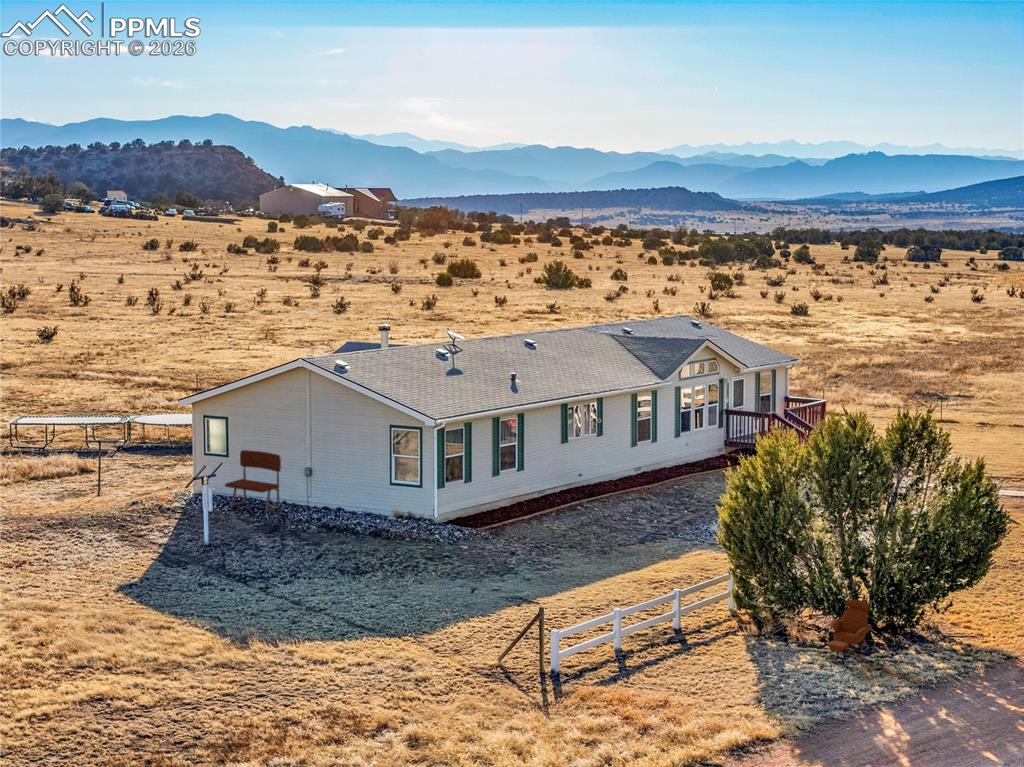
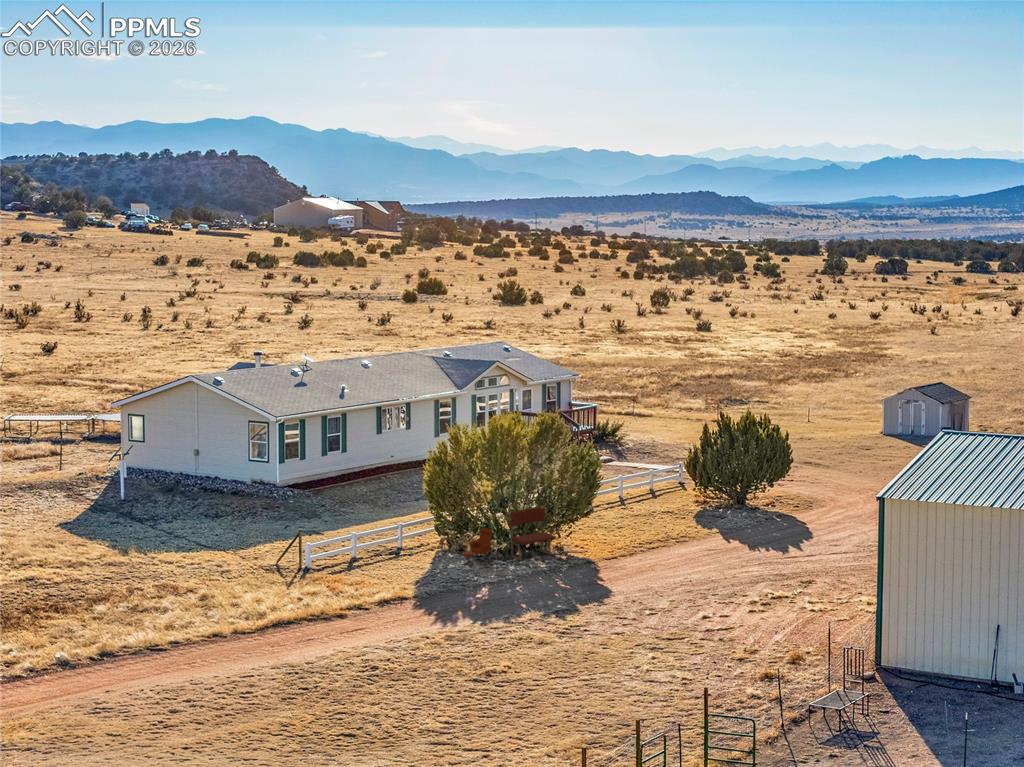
bench: present [225,450,281,512] -> present [510,508,556,561]

